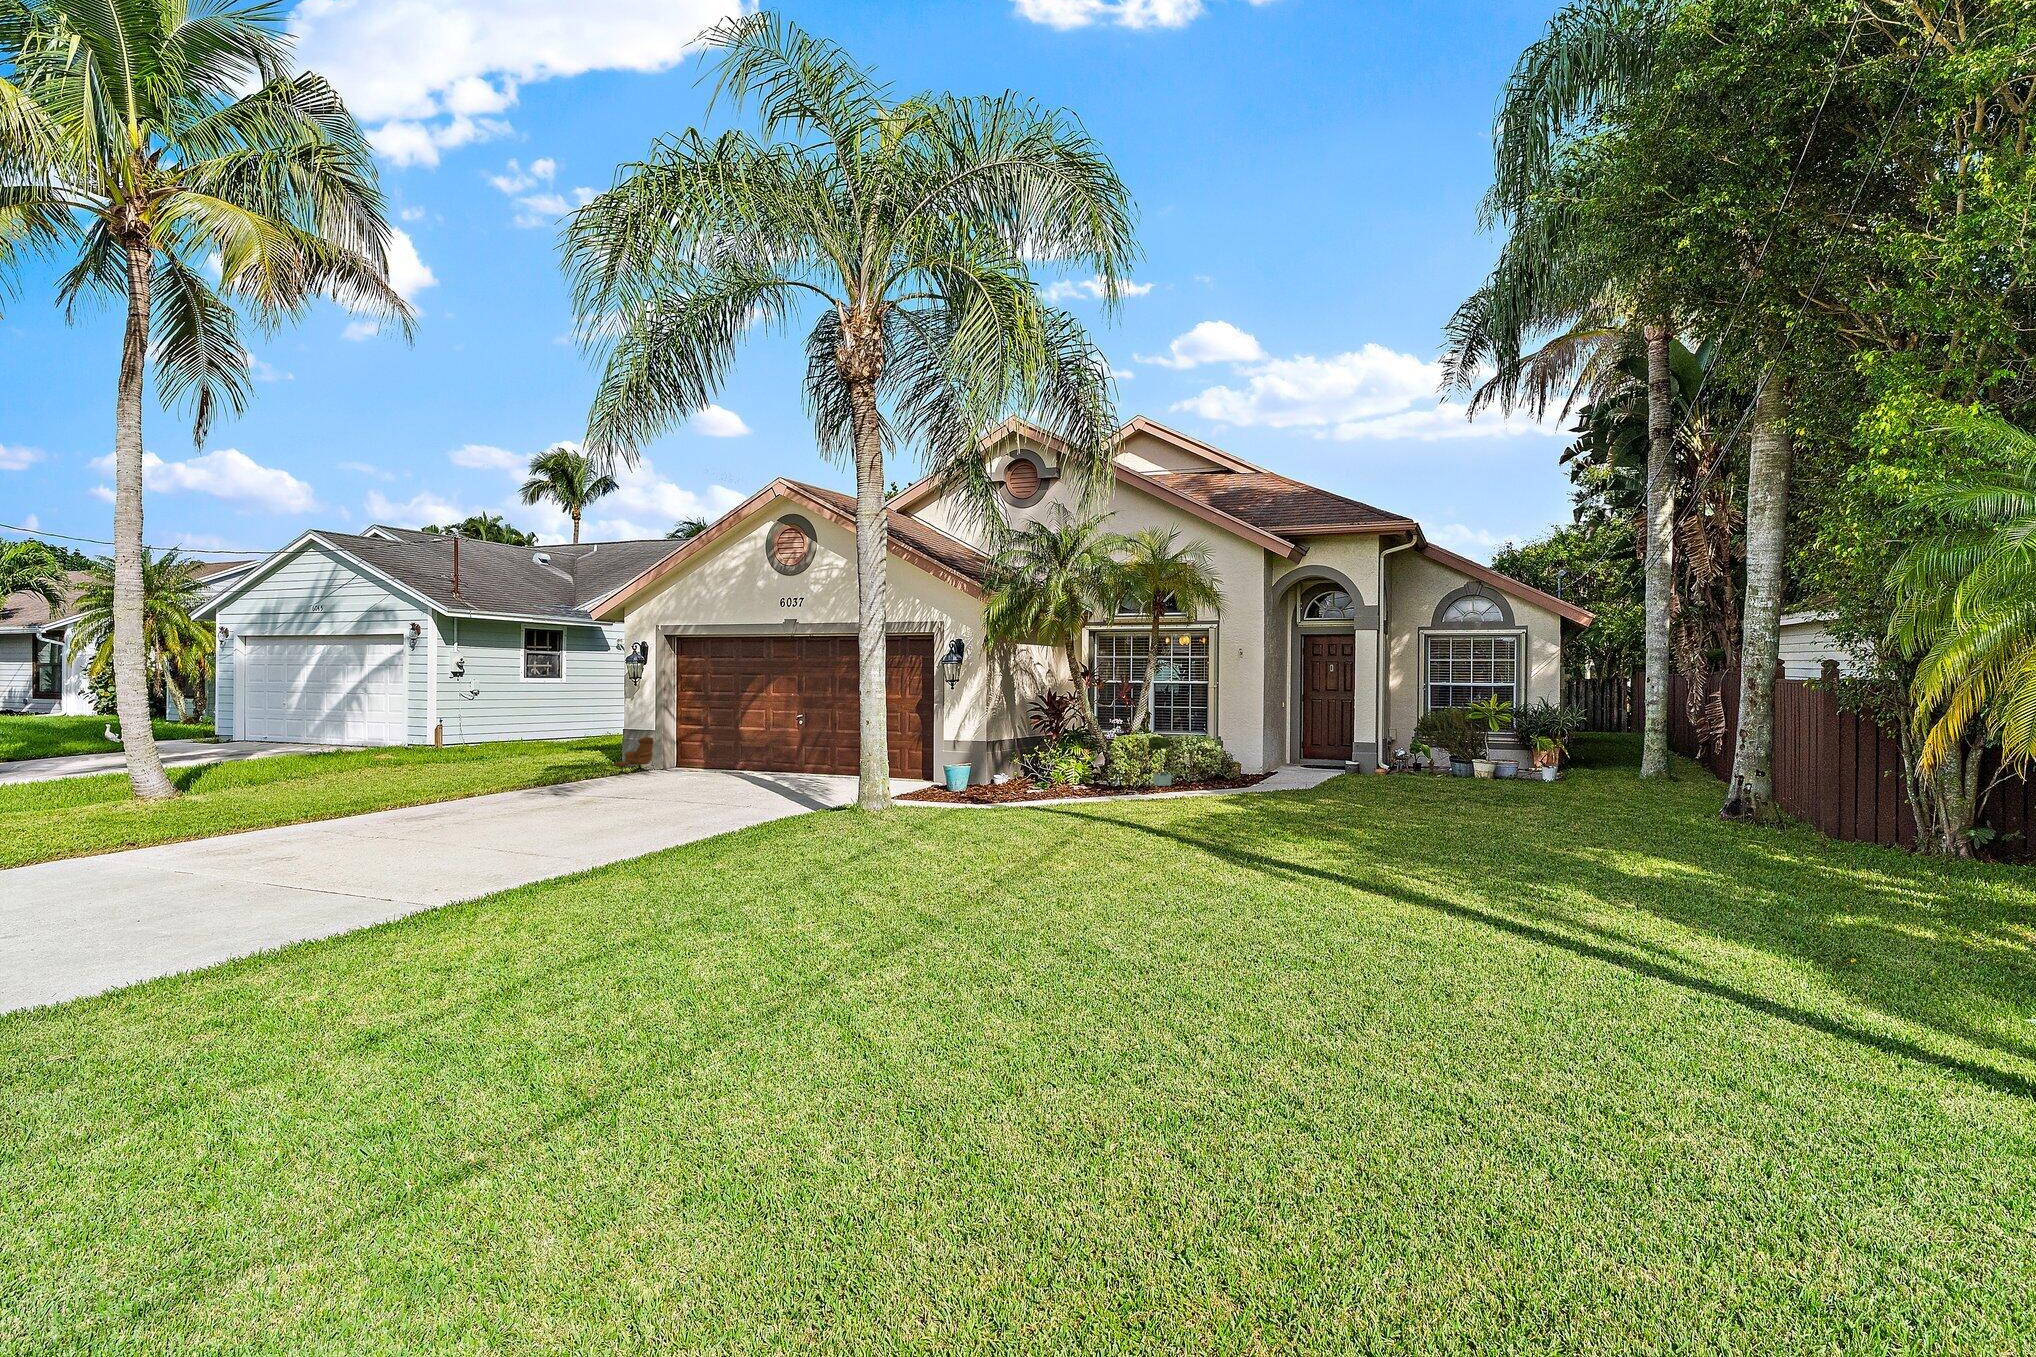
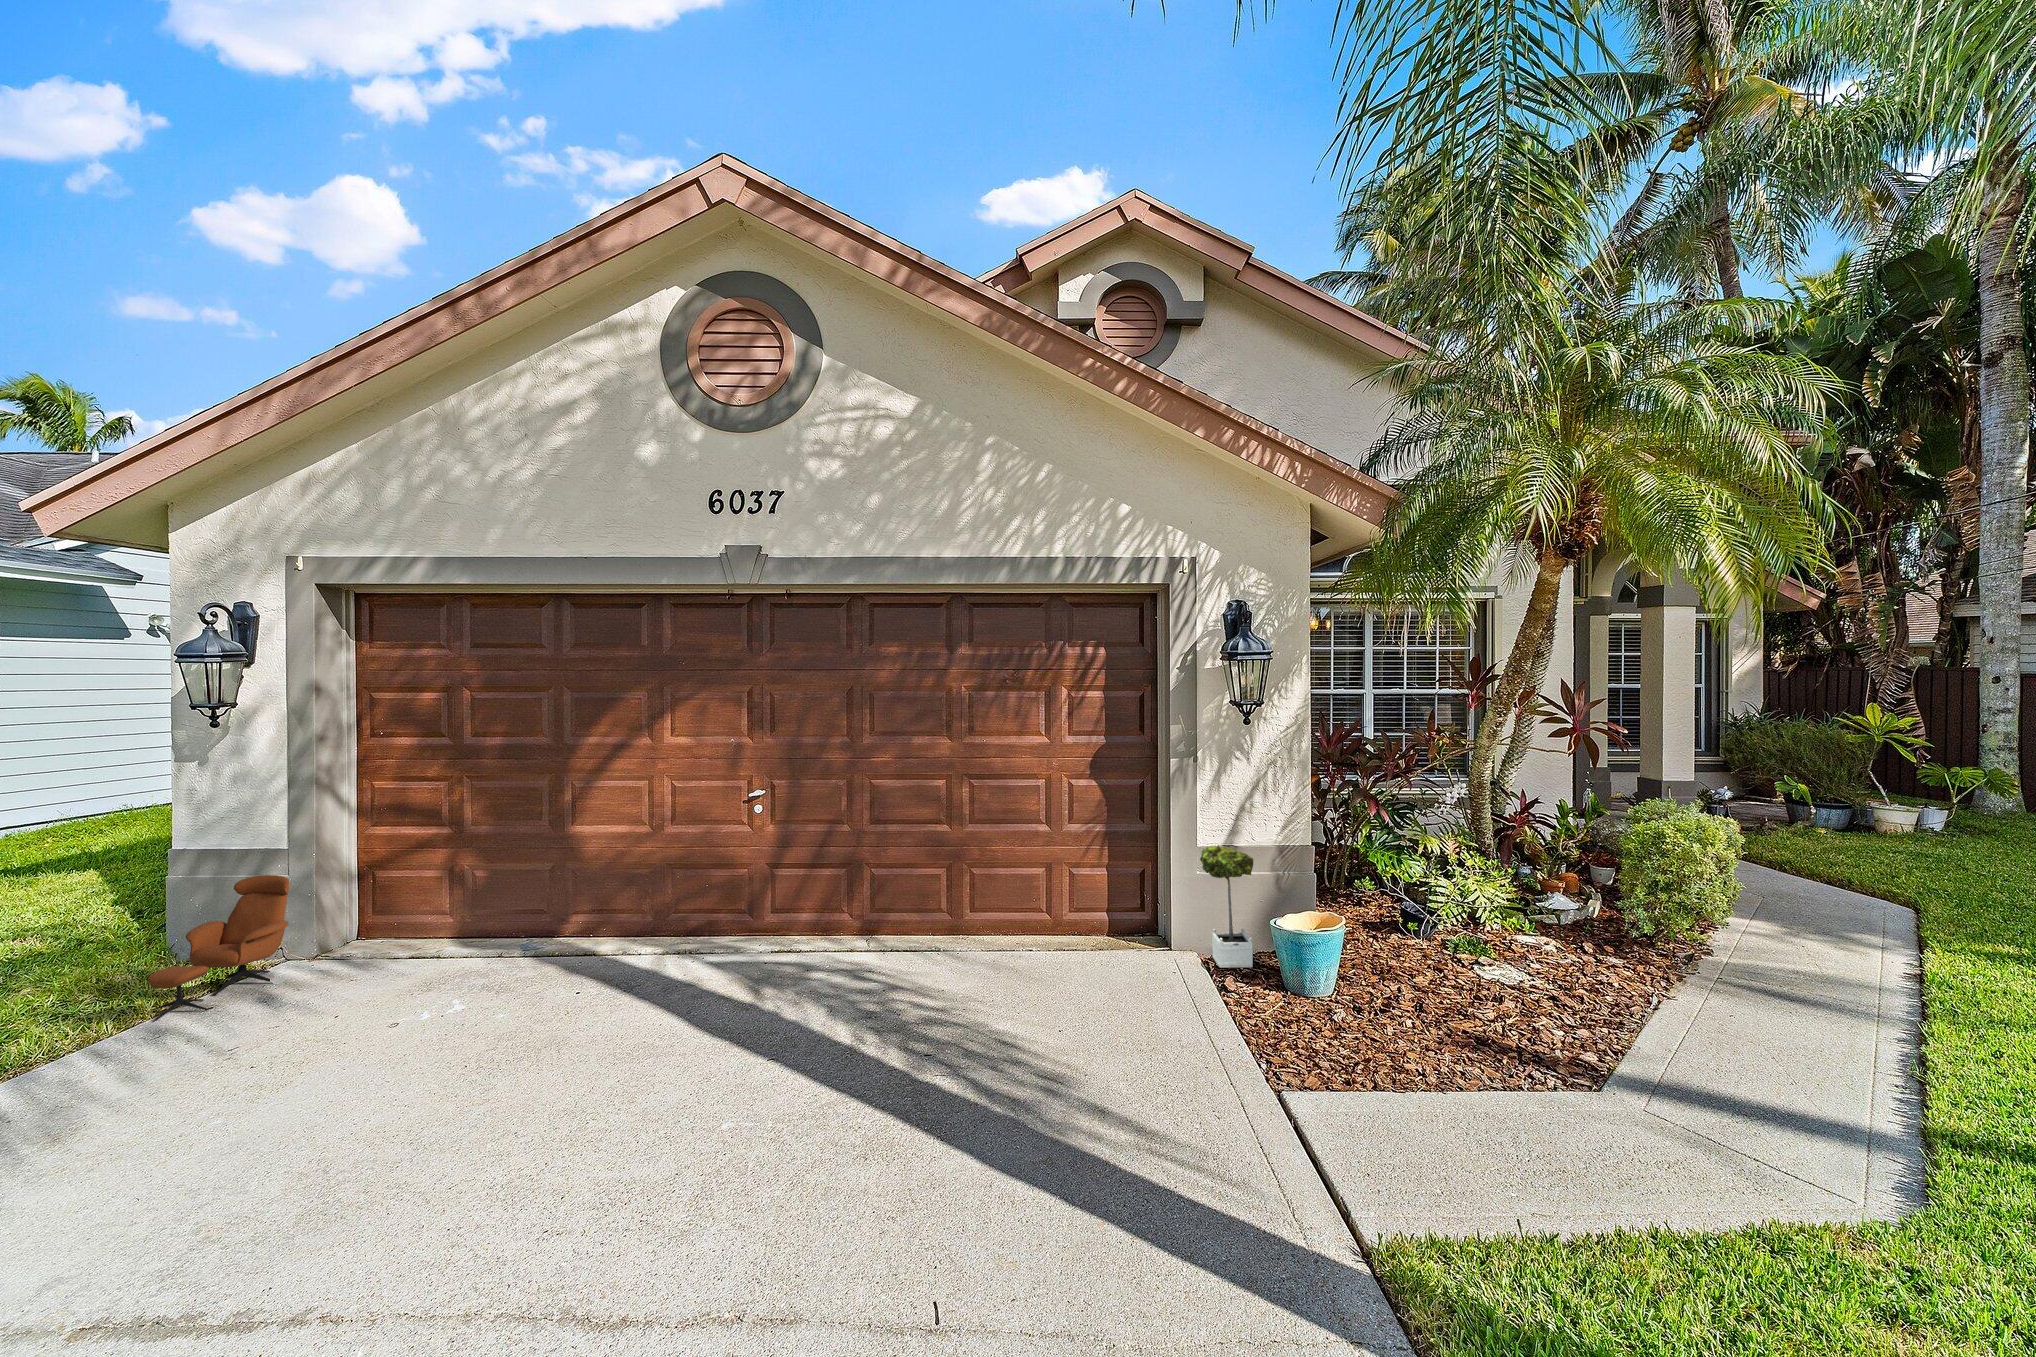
potted tree: present [1149,736,1171,786] -> present [1200,846,1253,968]

